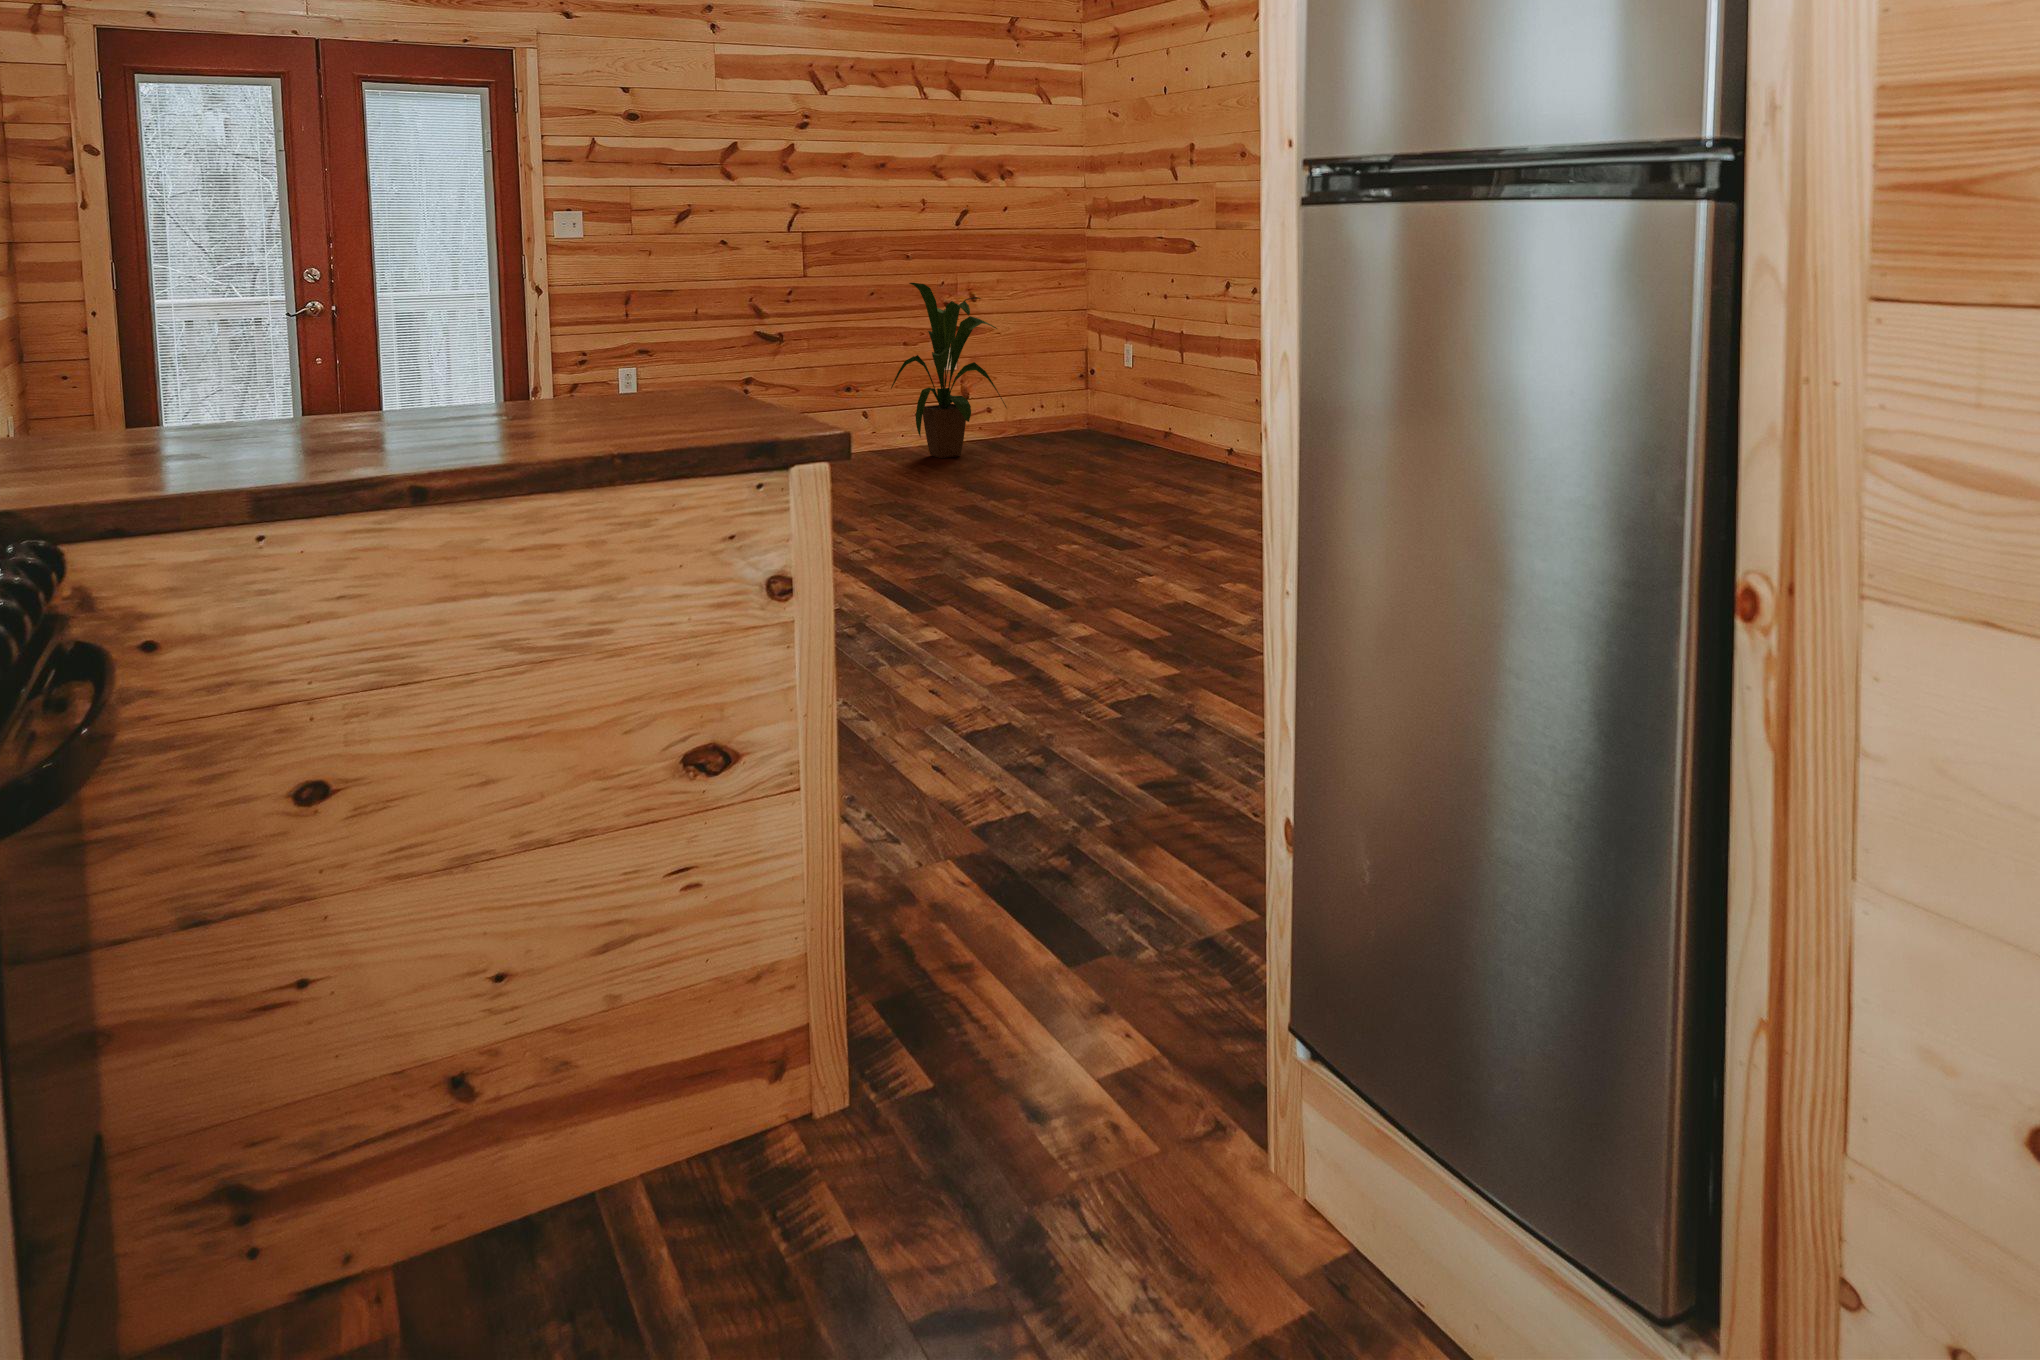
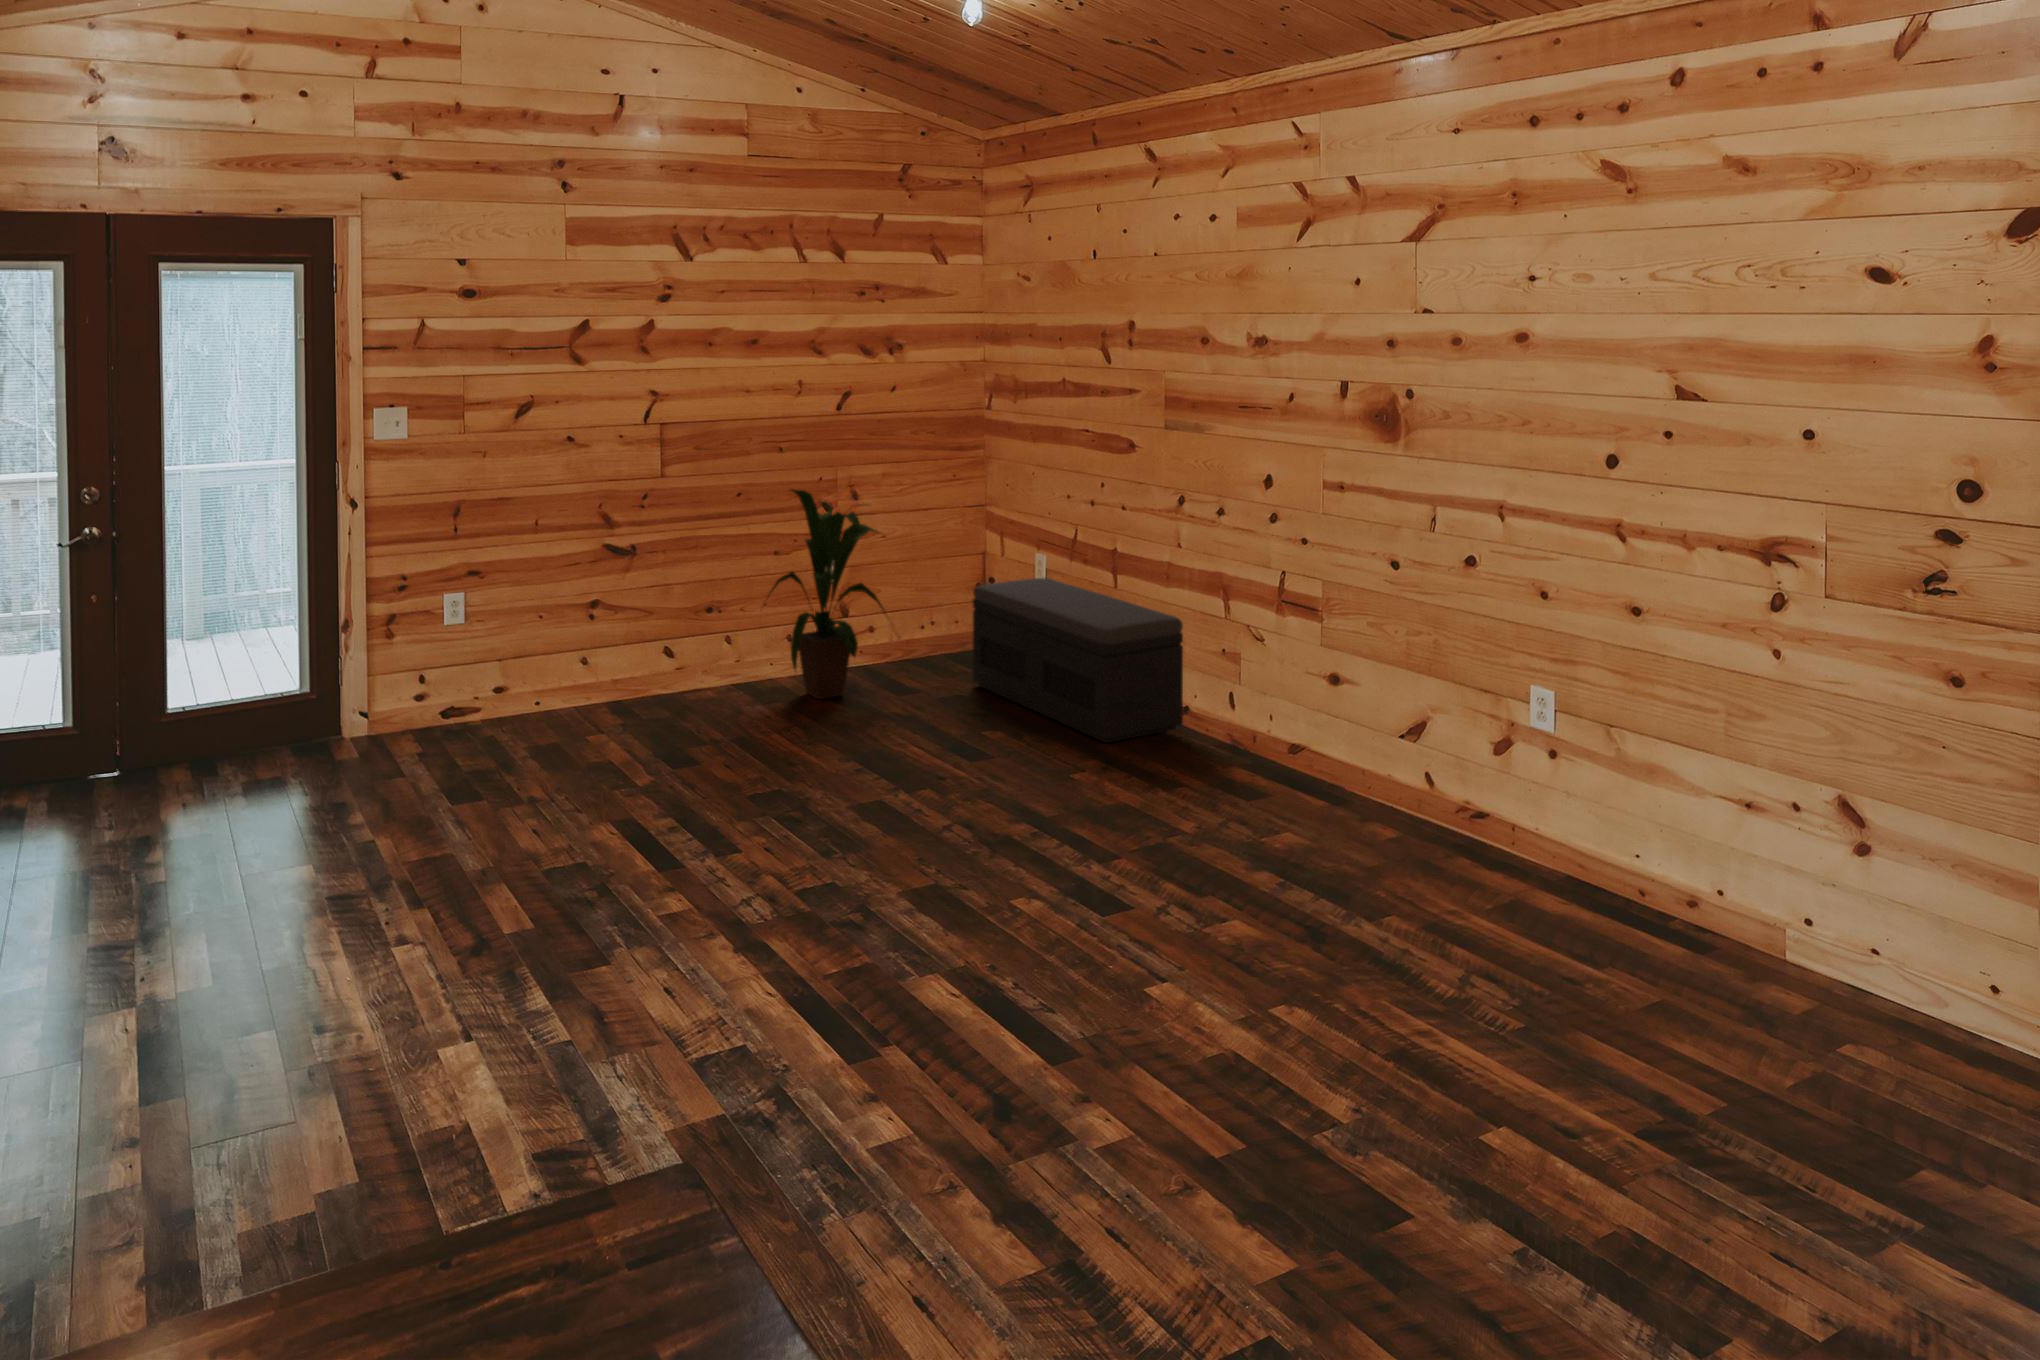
storage bench: none [1069,362,1230,475] -> present [973,578,1183,743]

